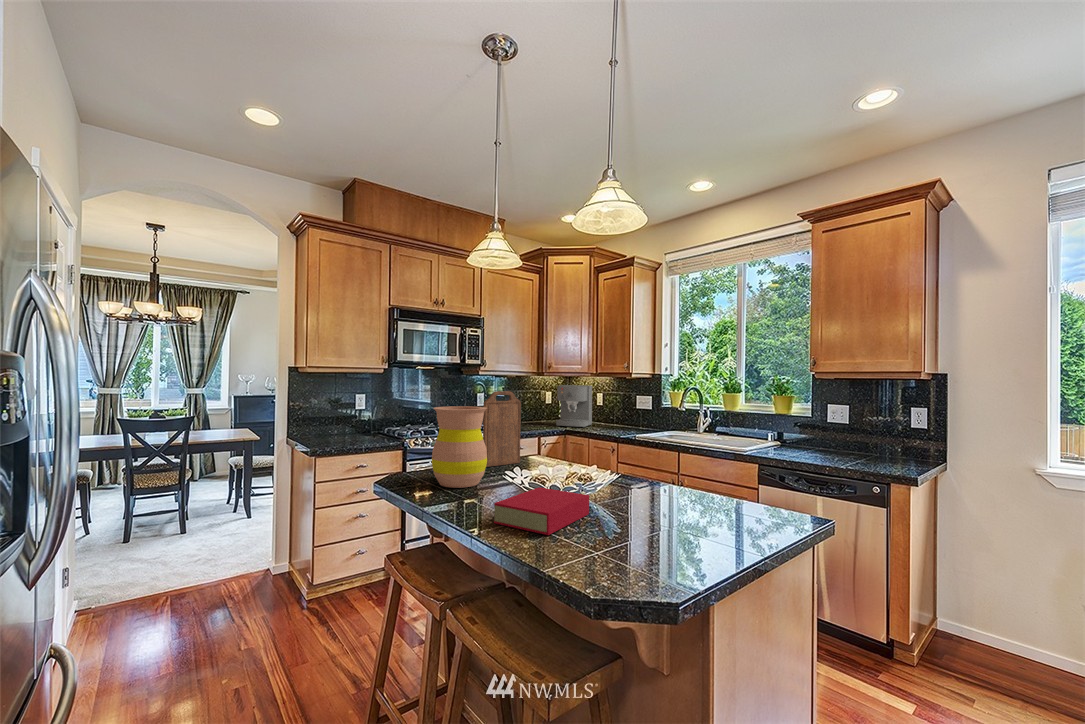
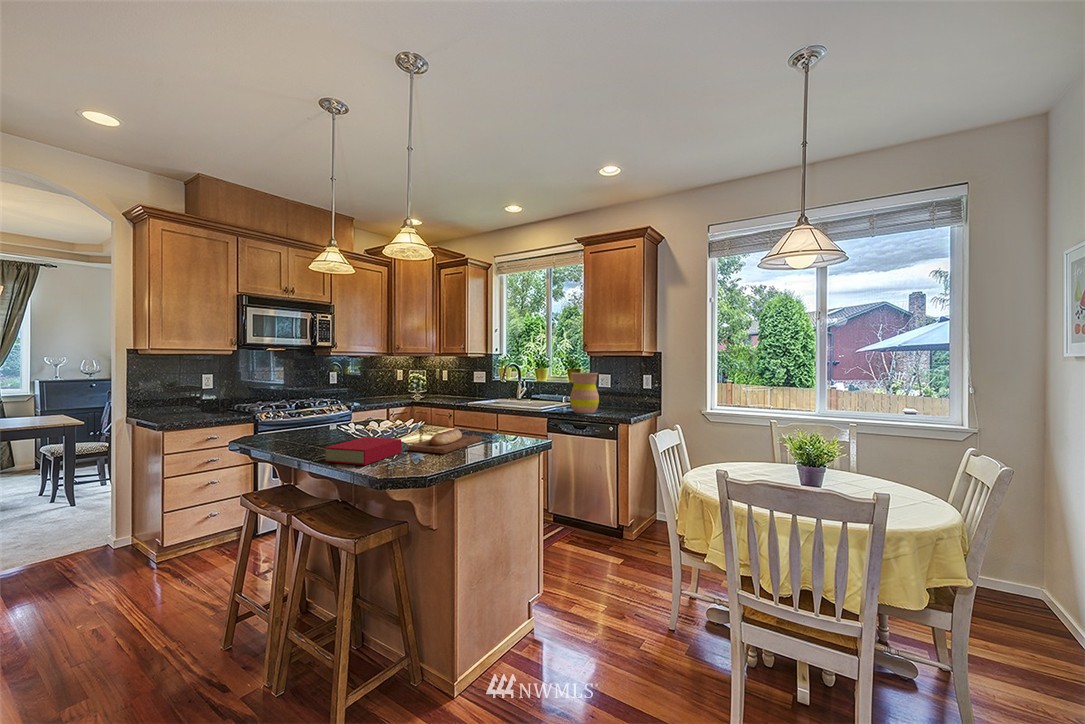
coffee maker: present [556,385,592,428] -> none [404,364,436,399]
cutting board: present [483,391,521,467] -> none [326,368,360,429]
vase: present [432,406,487,488] -> present [570,373,599,414]
bread loaf: none [597,482,693,522] -> present [408,429,482,454]

